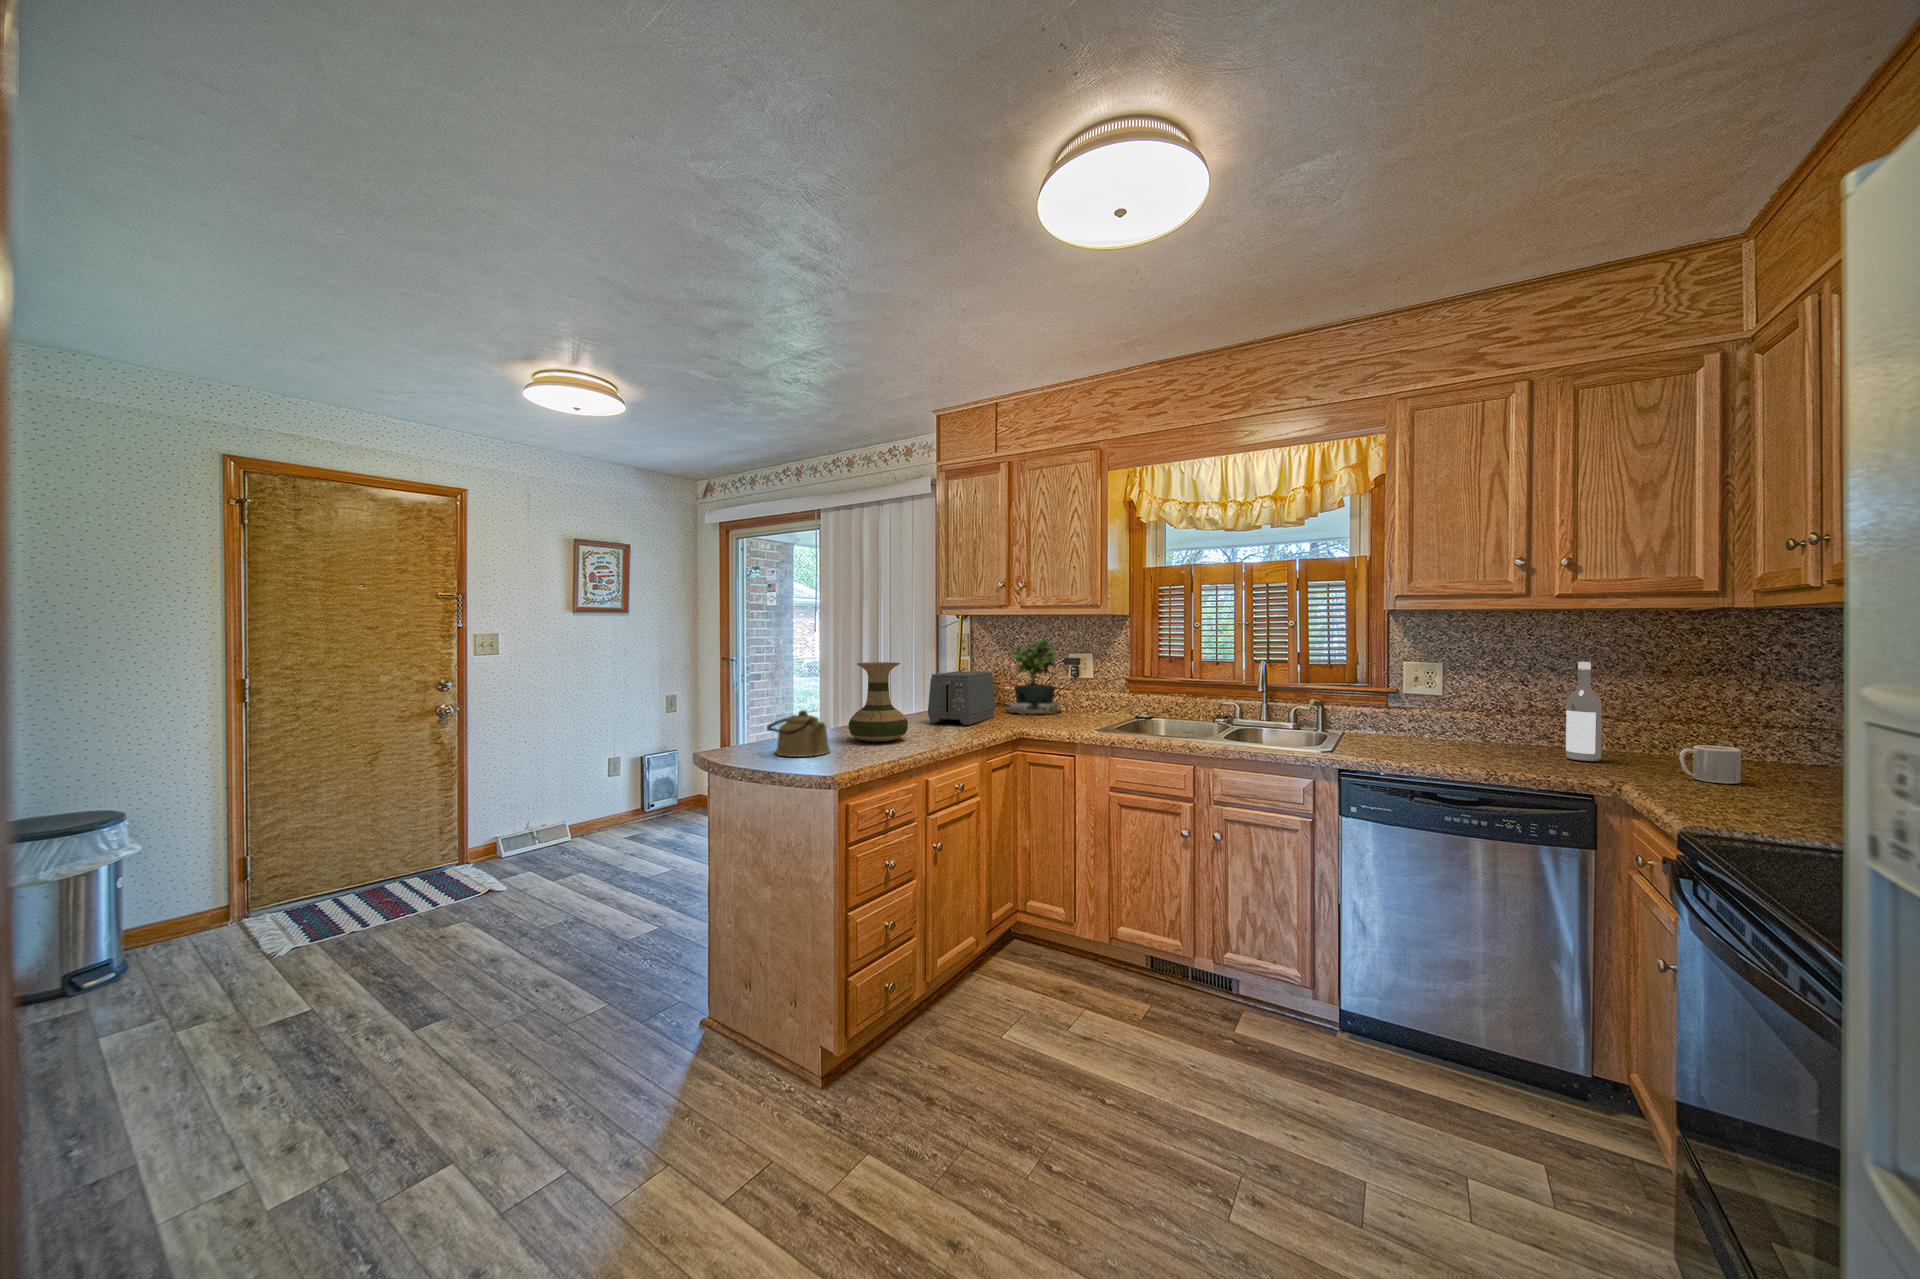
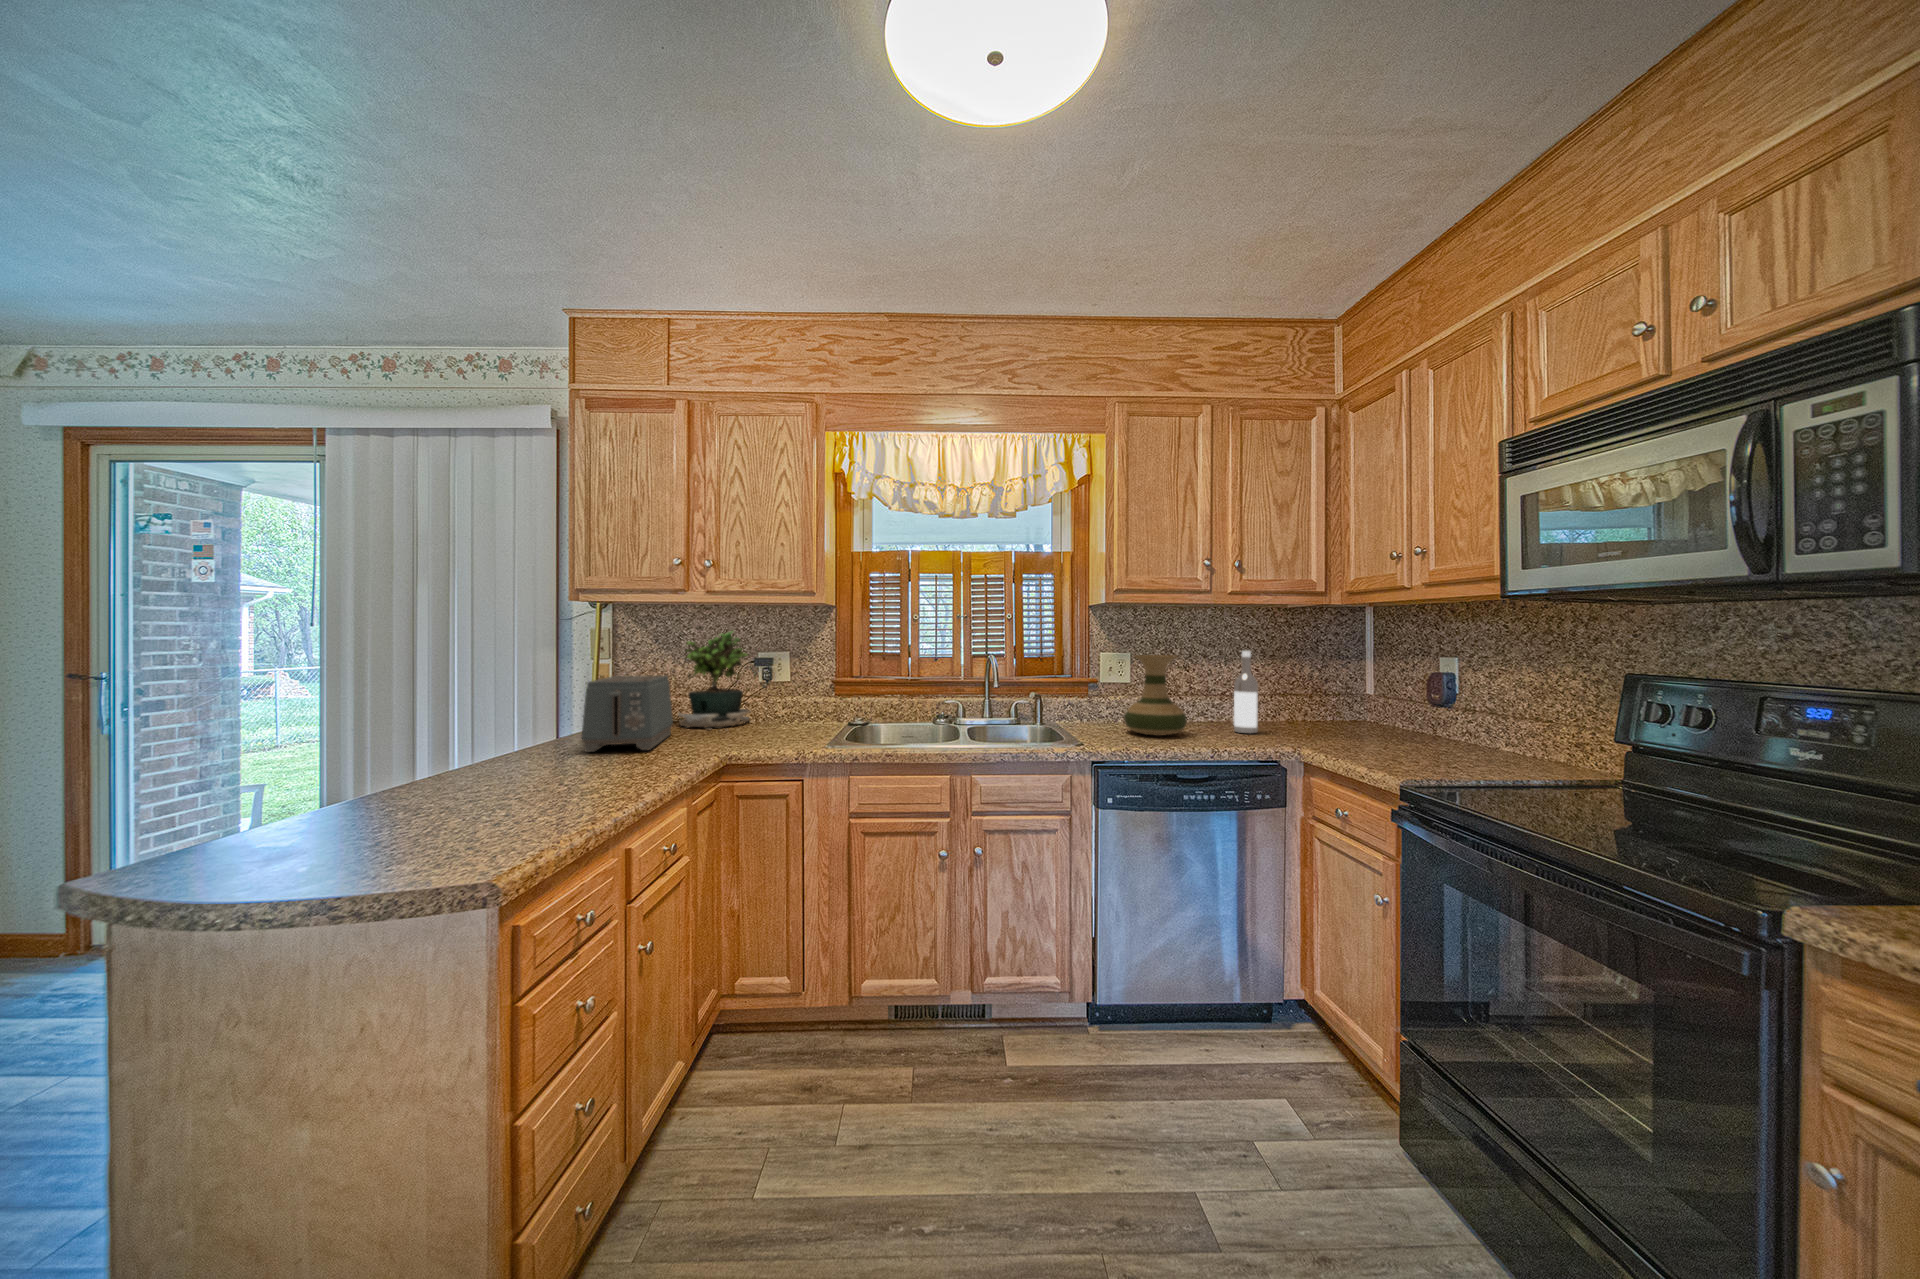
vase: present [849,662,908,742] -> present [1124,655,1187,736]
kettle: present [767,710,830,757] -> none [283,758,442,853]
mug: present [1680,745,1741,784] -> none [1324,714,1358,743]

